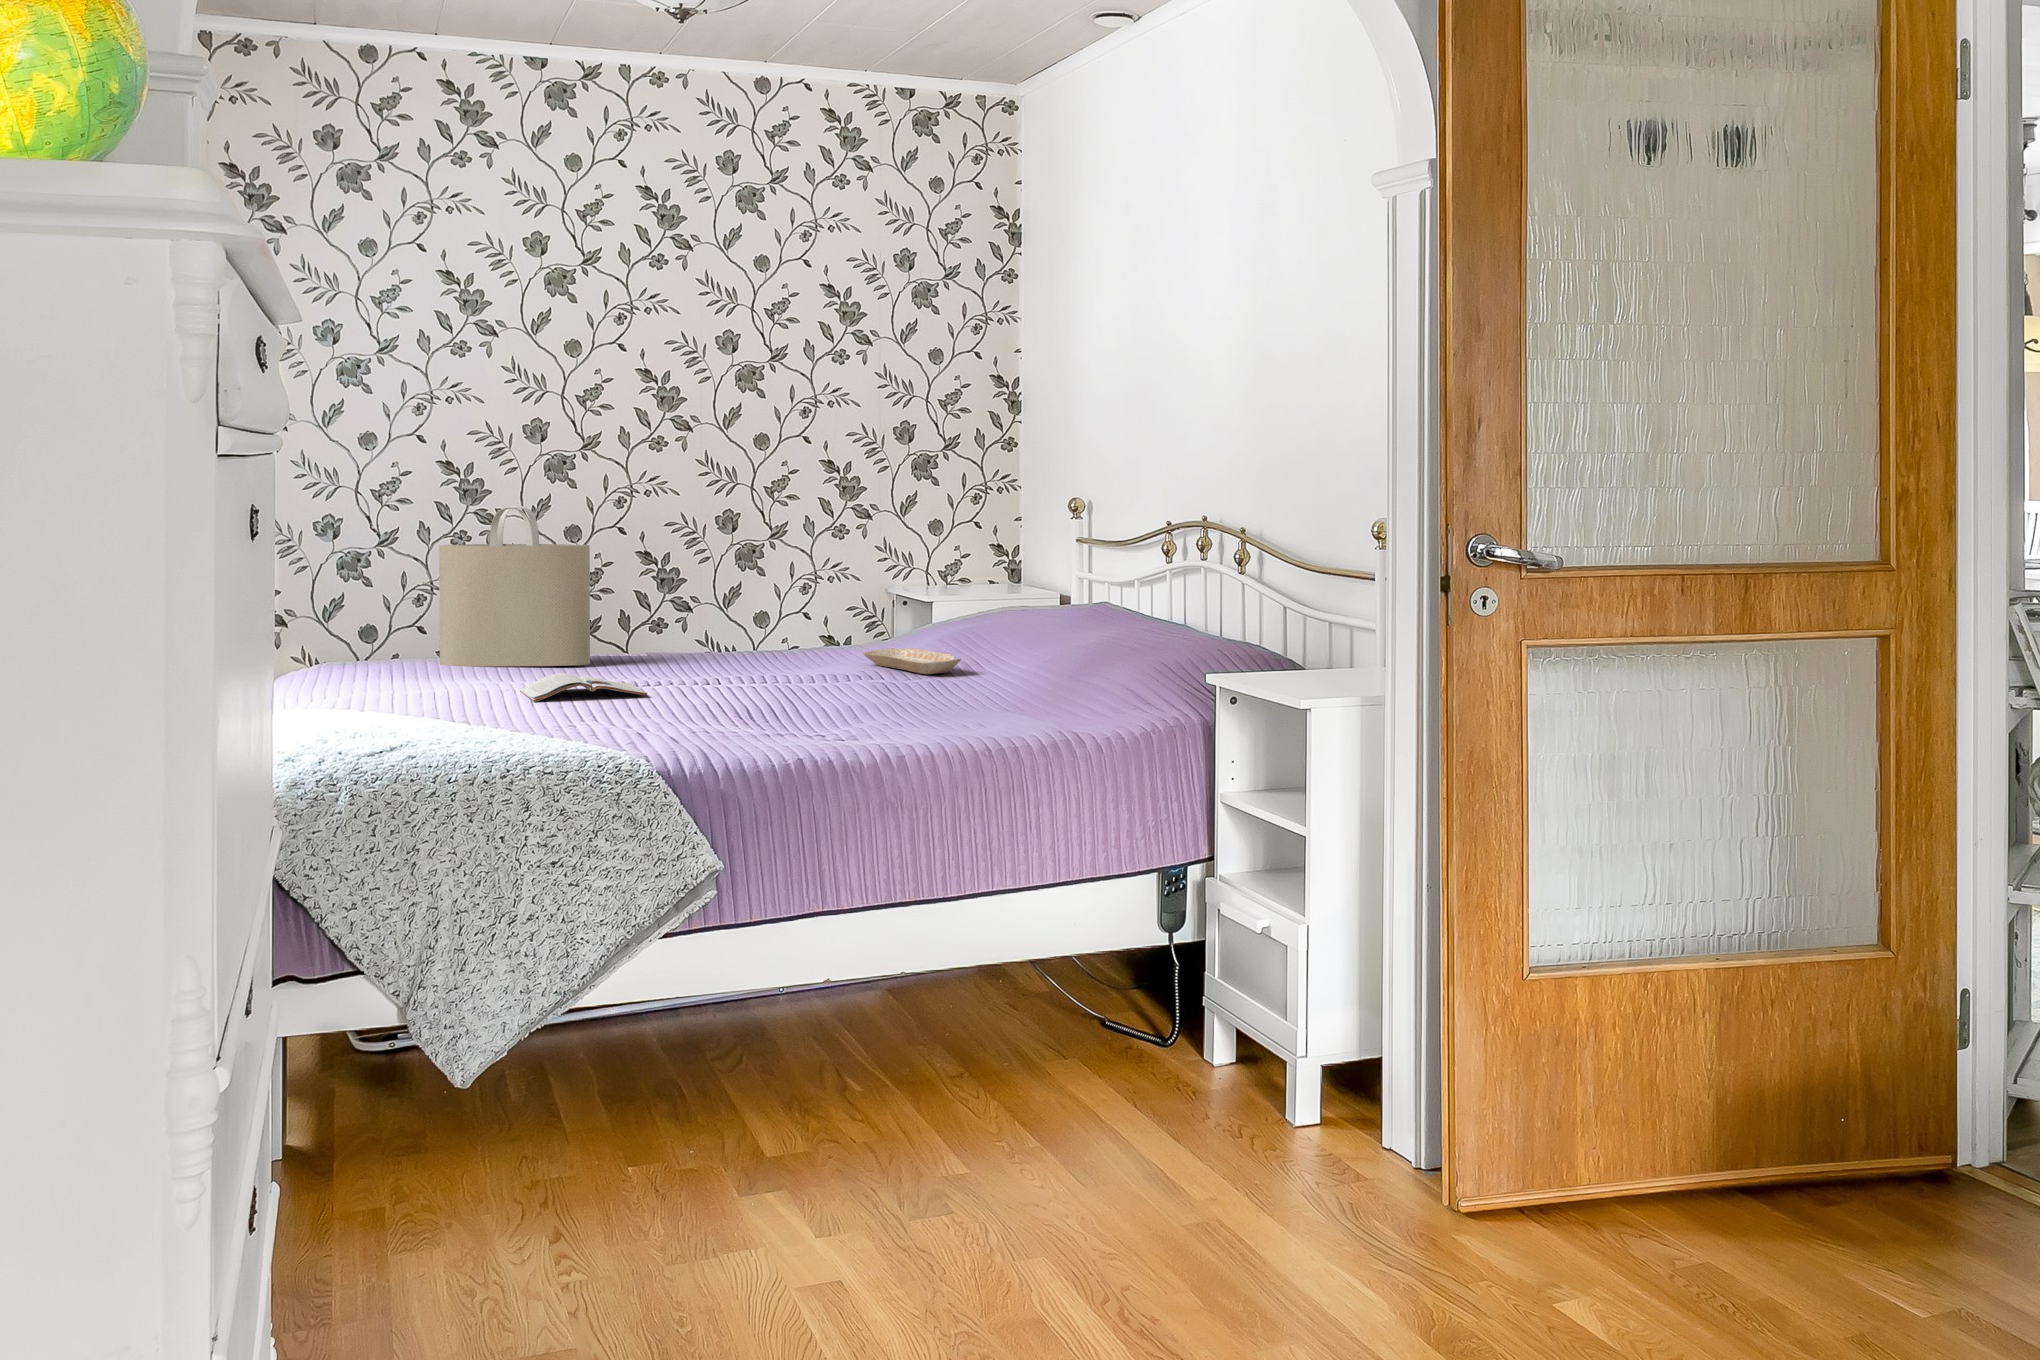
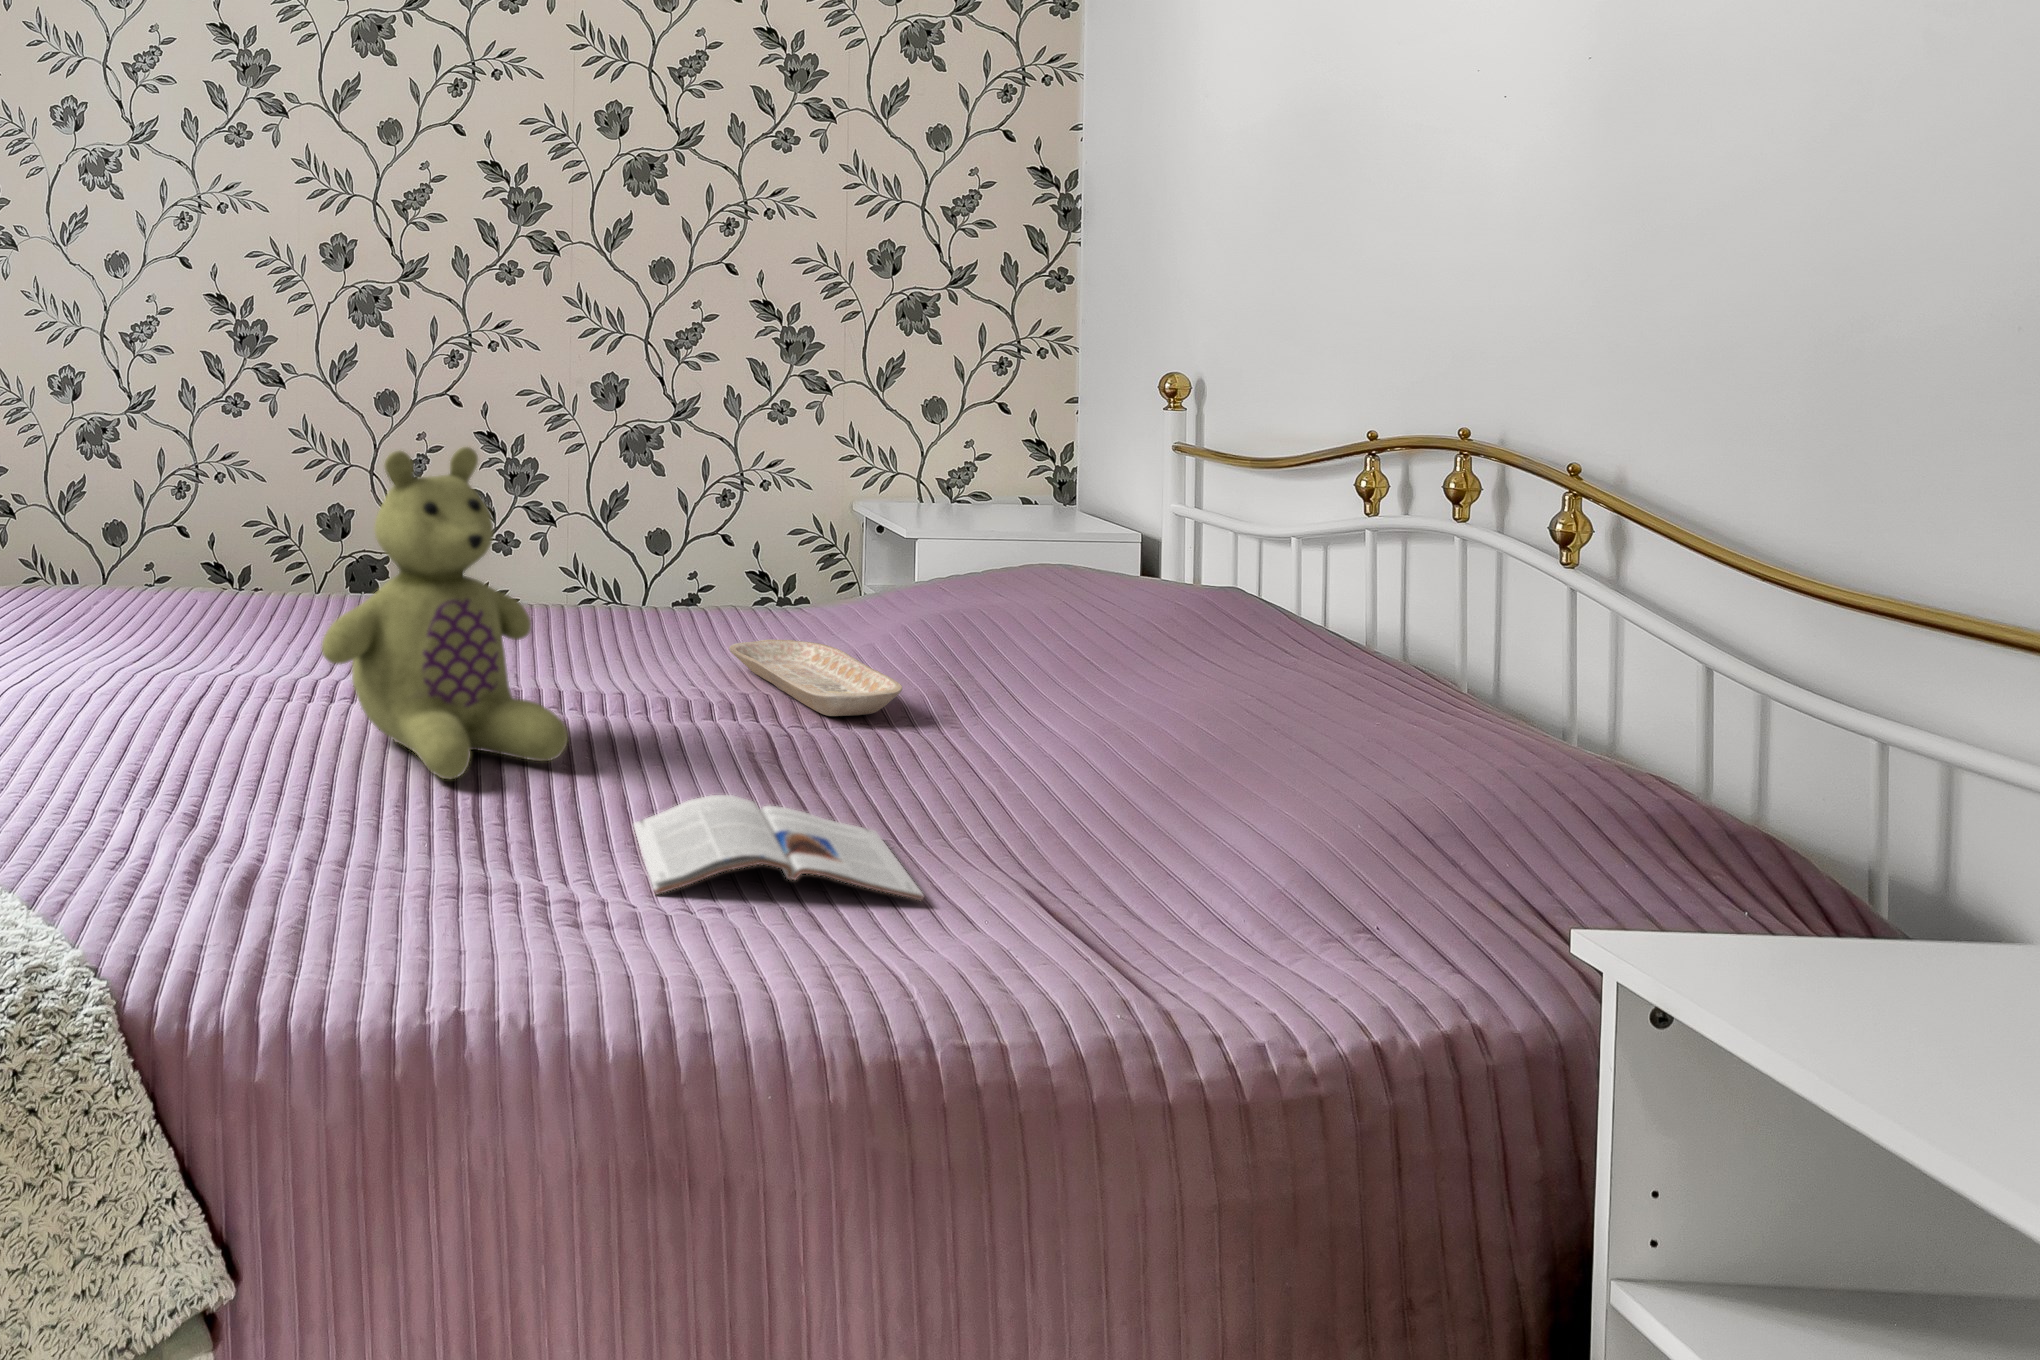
tote bag: present [439,506,590,667] -> none [79,357,279,624]
stuffed bear: none [700,543,823,700] -> present [322,447,568,779]
magazine: present [519,673,647,702] -> present [633,795,924,900]

